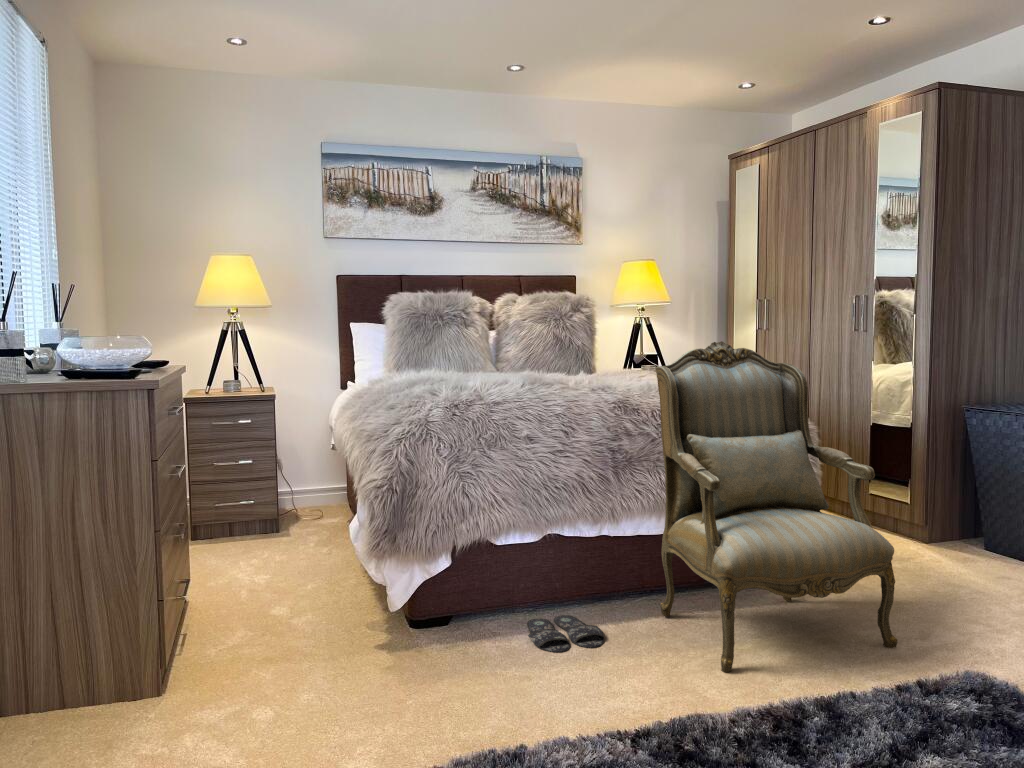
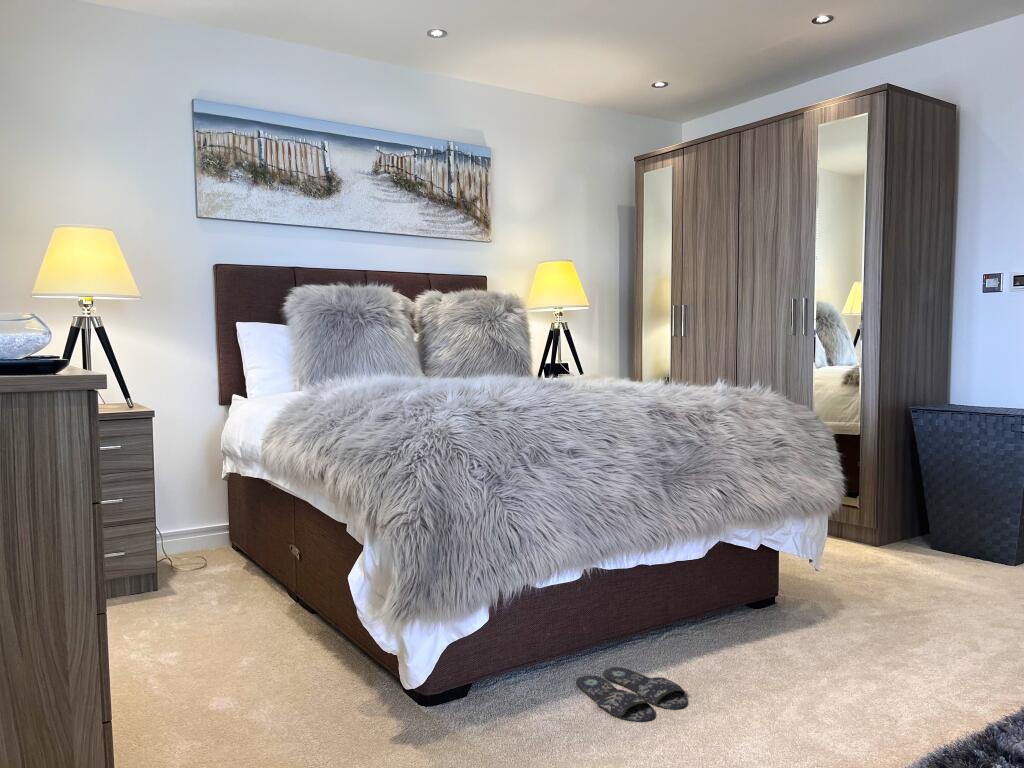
armchair: present [655,341,898,673] -> none [701,333,985,722]

